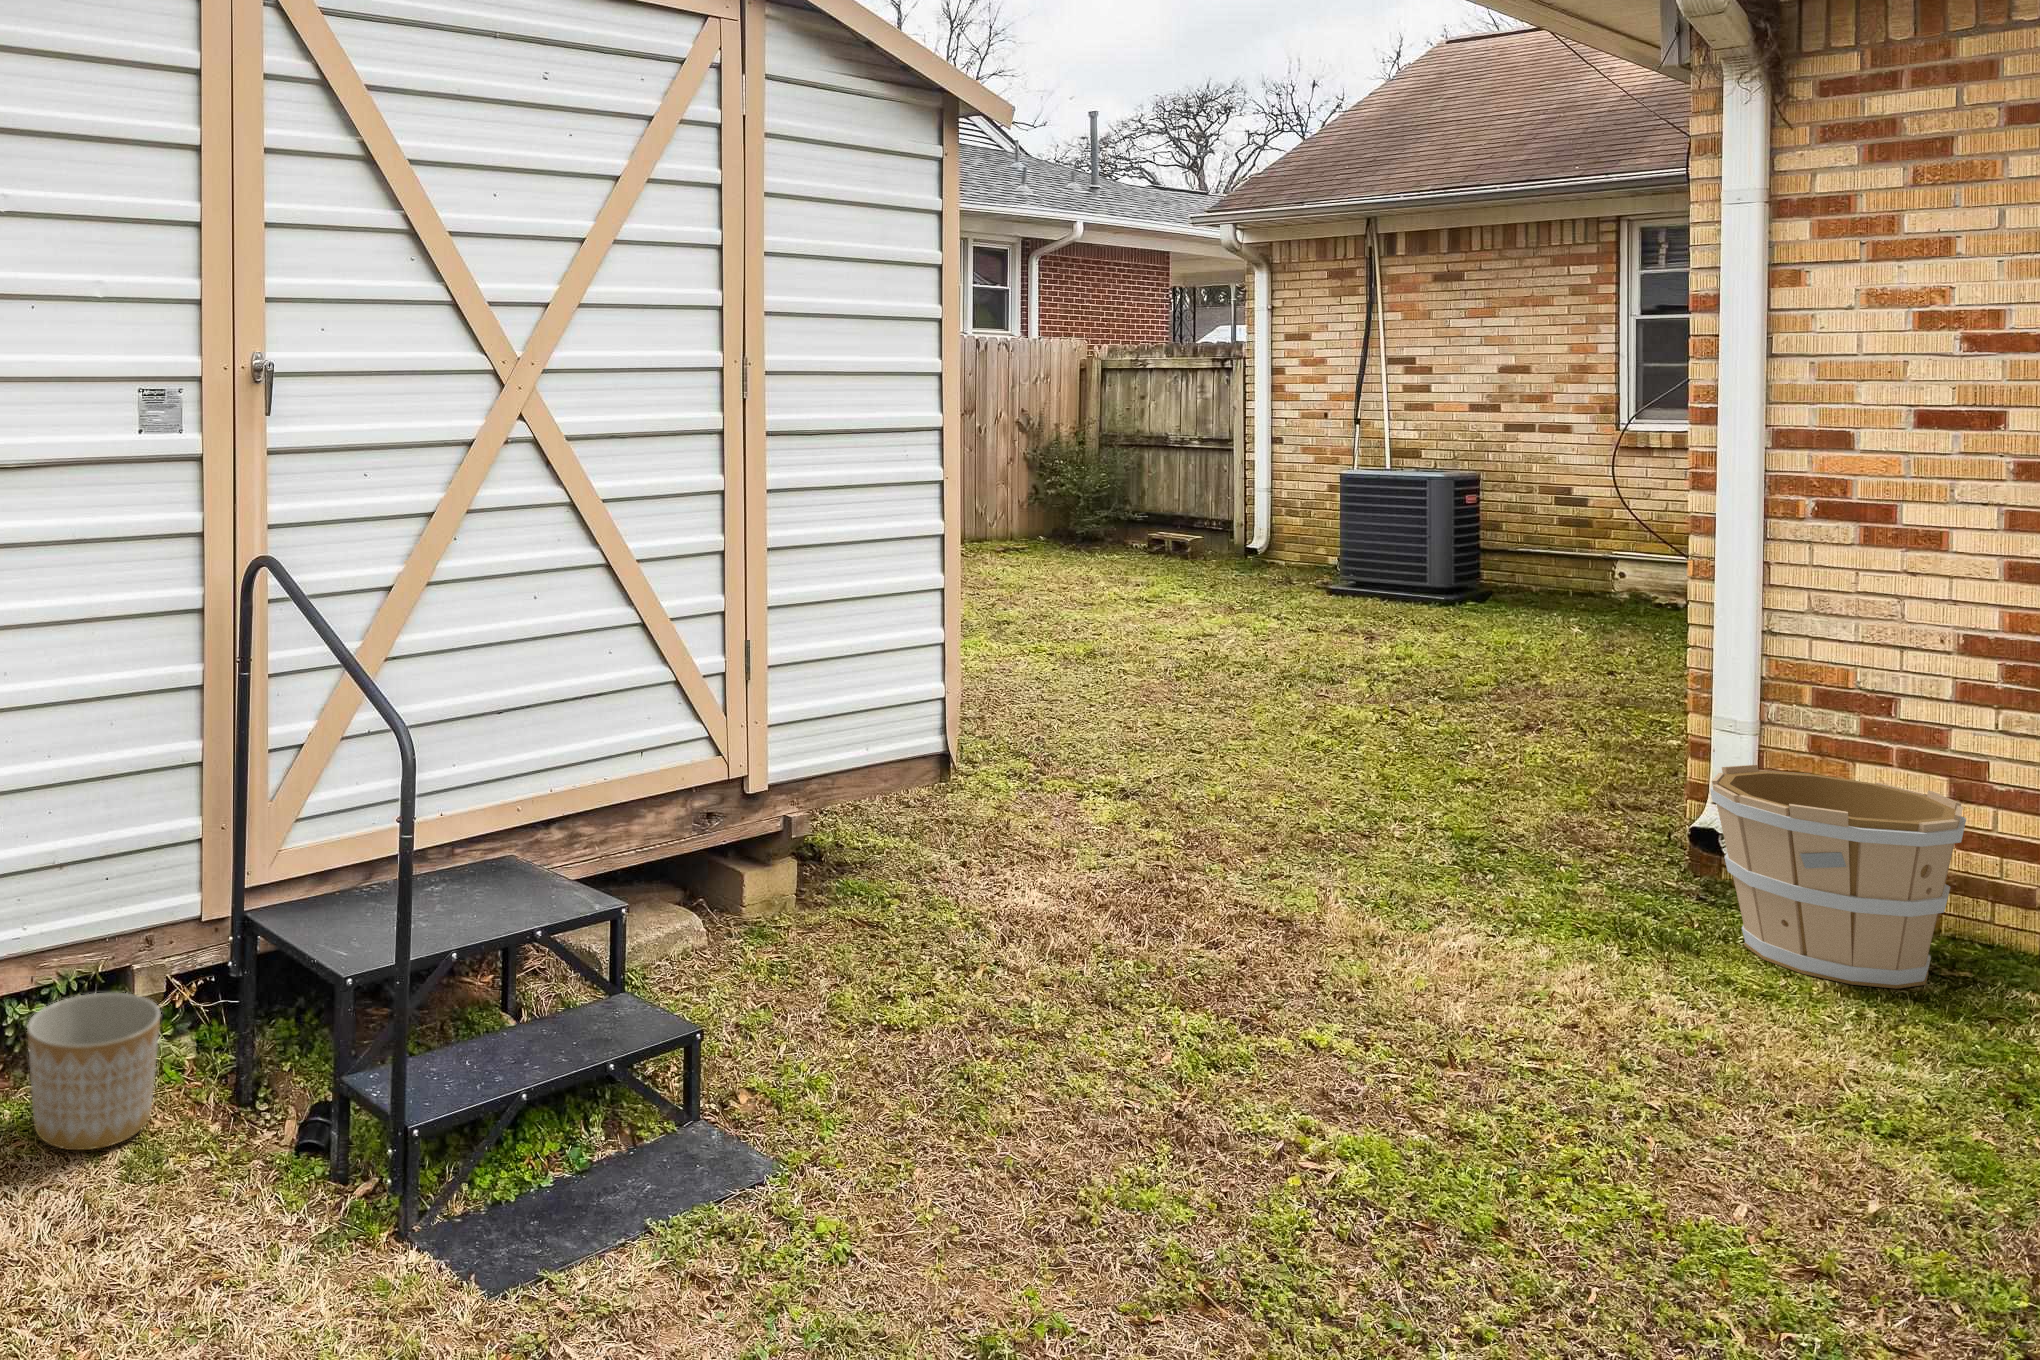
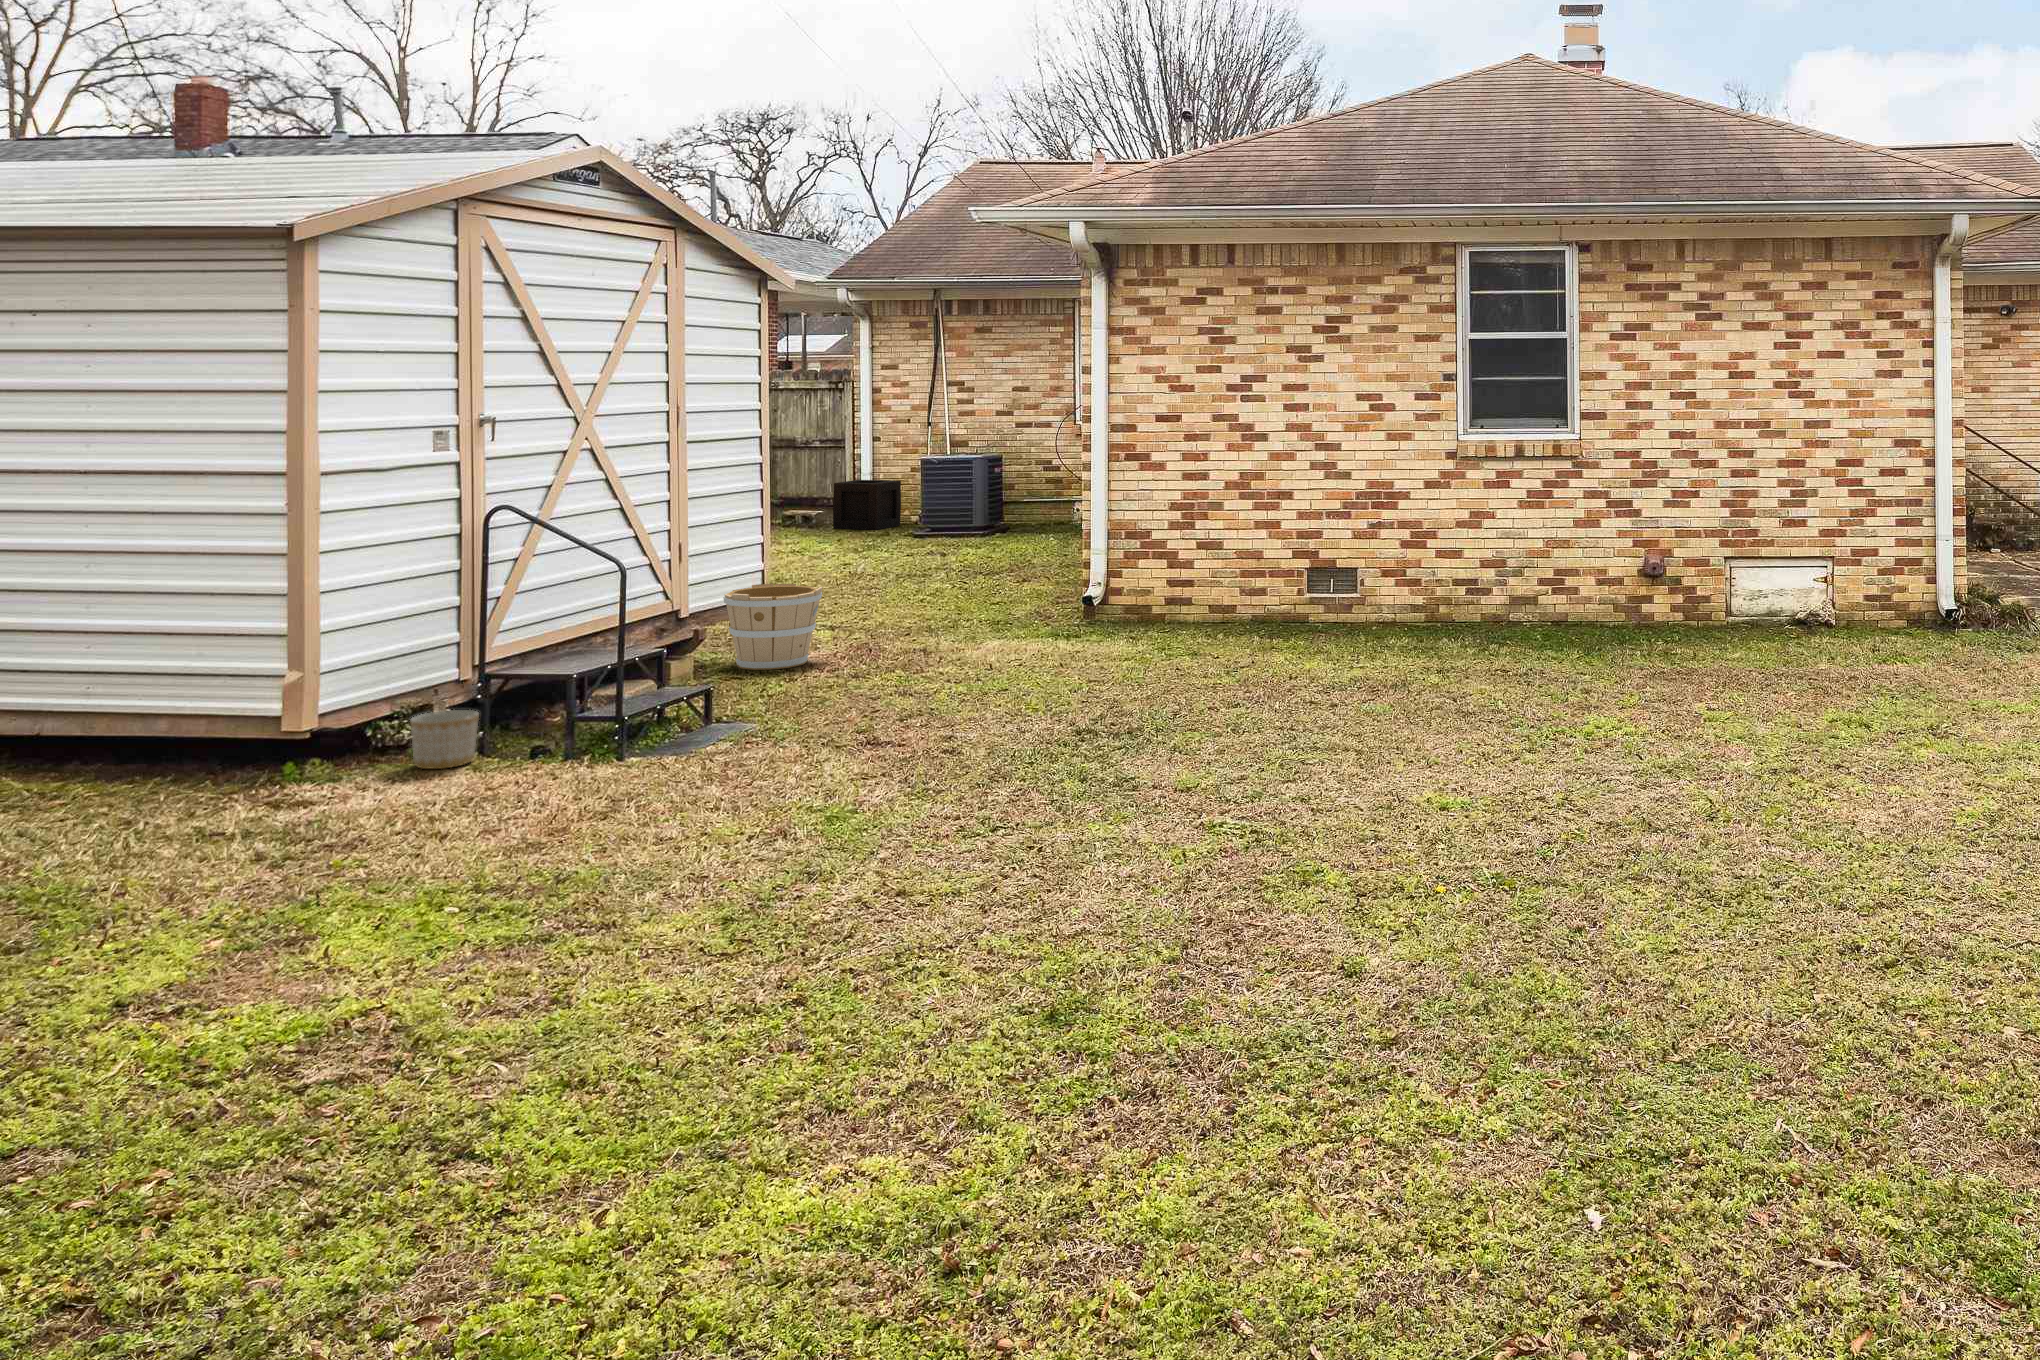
wooden crate: none [1215,502,1316,579] -> present [833,480,901,530]
wooden bucket: present [1710,765,1966,989] -> present [723,583,823,670]

